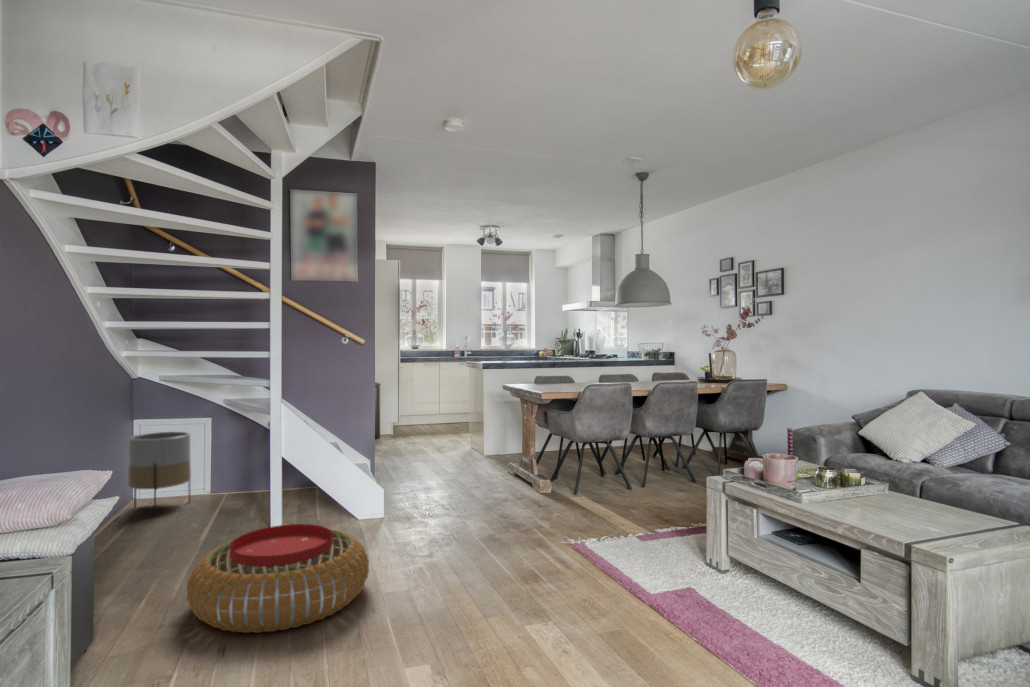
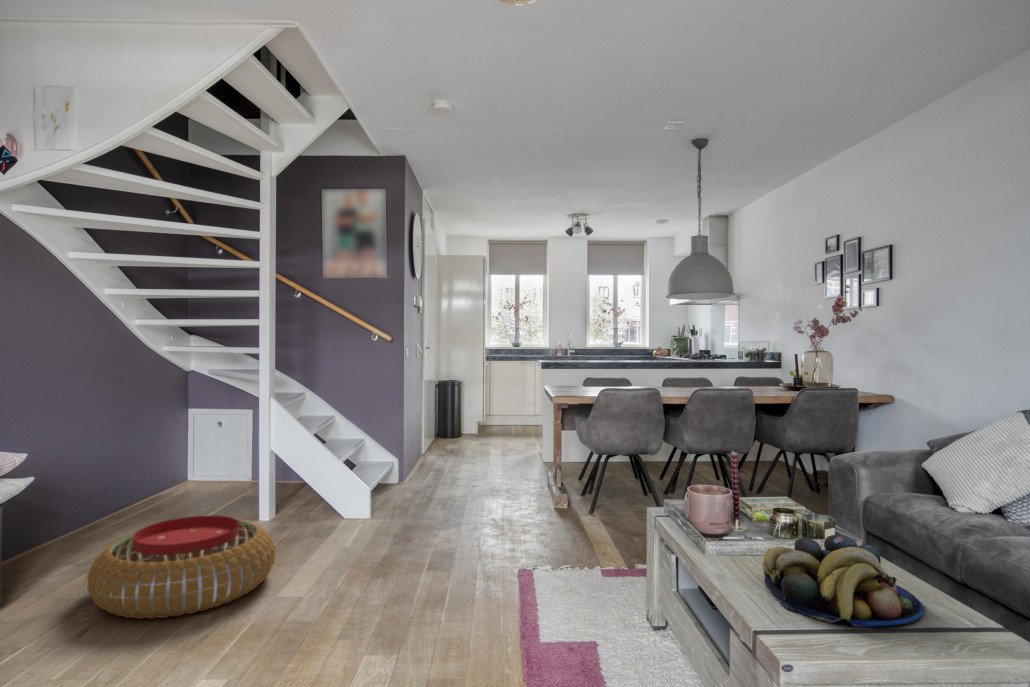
planter: present [128,432,191,515] -> none [175,420,231,496]
fruit bowl: none [860,478,978,533] -> present [762,534,924,627]

